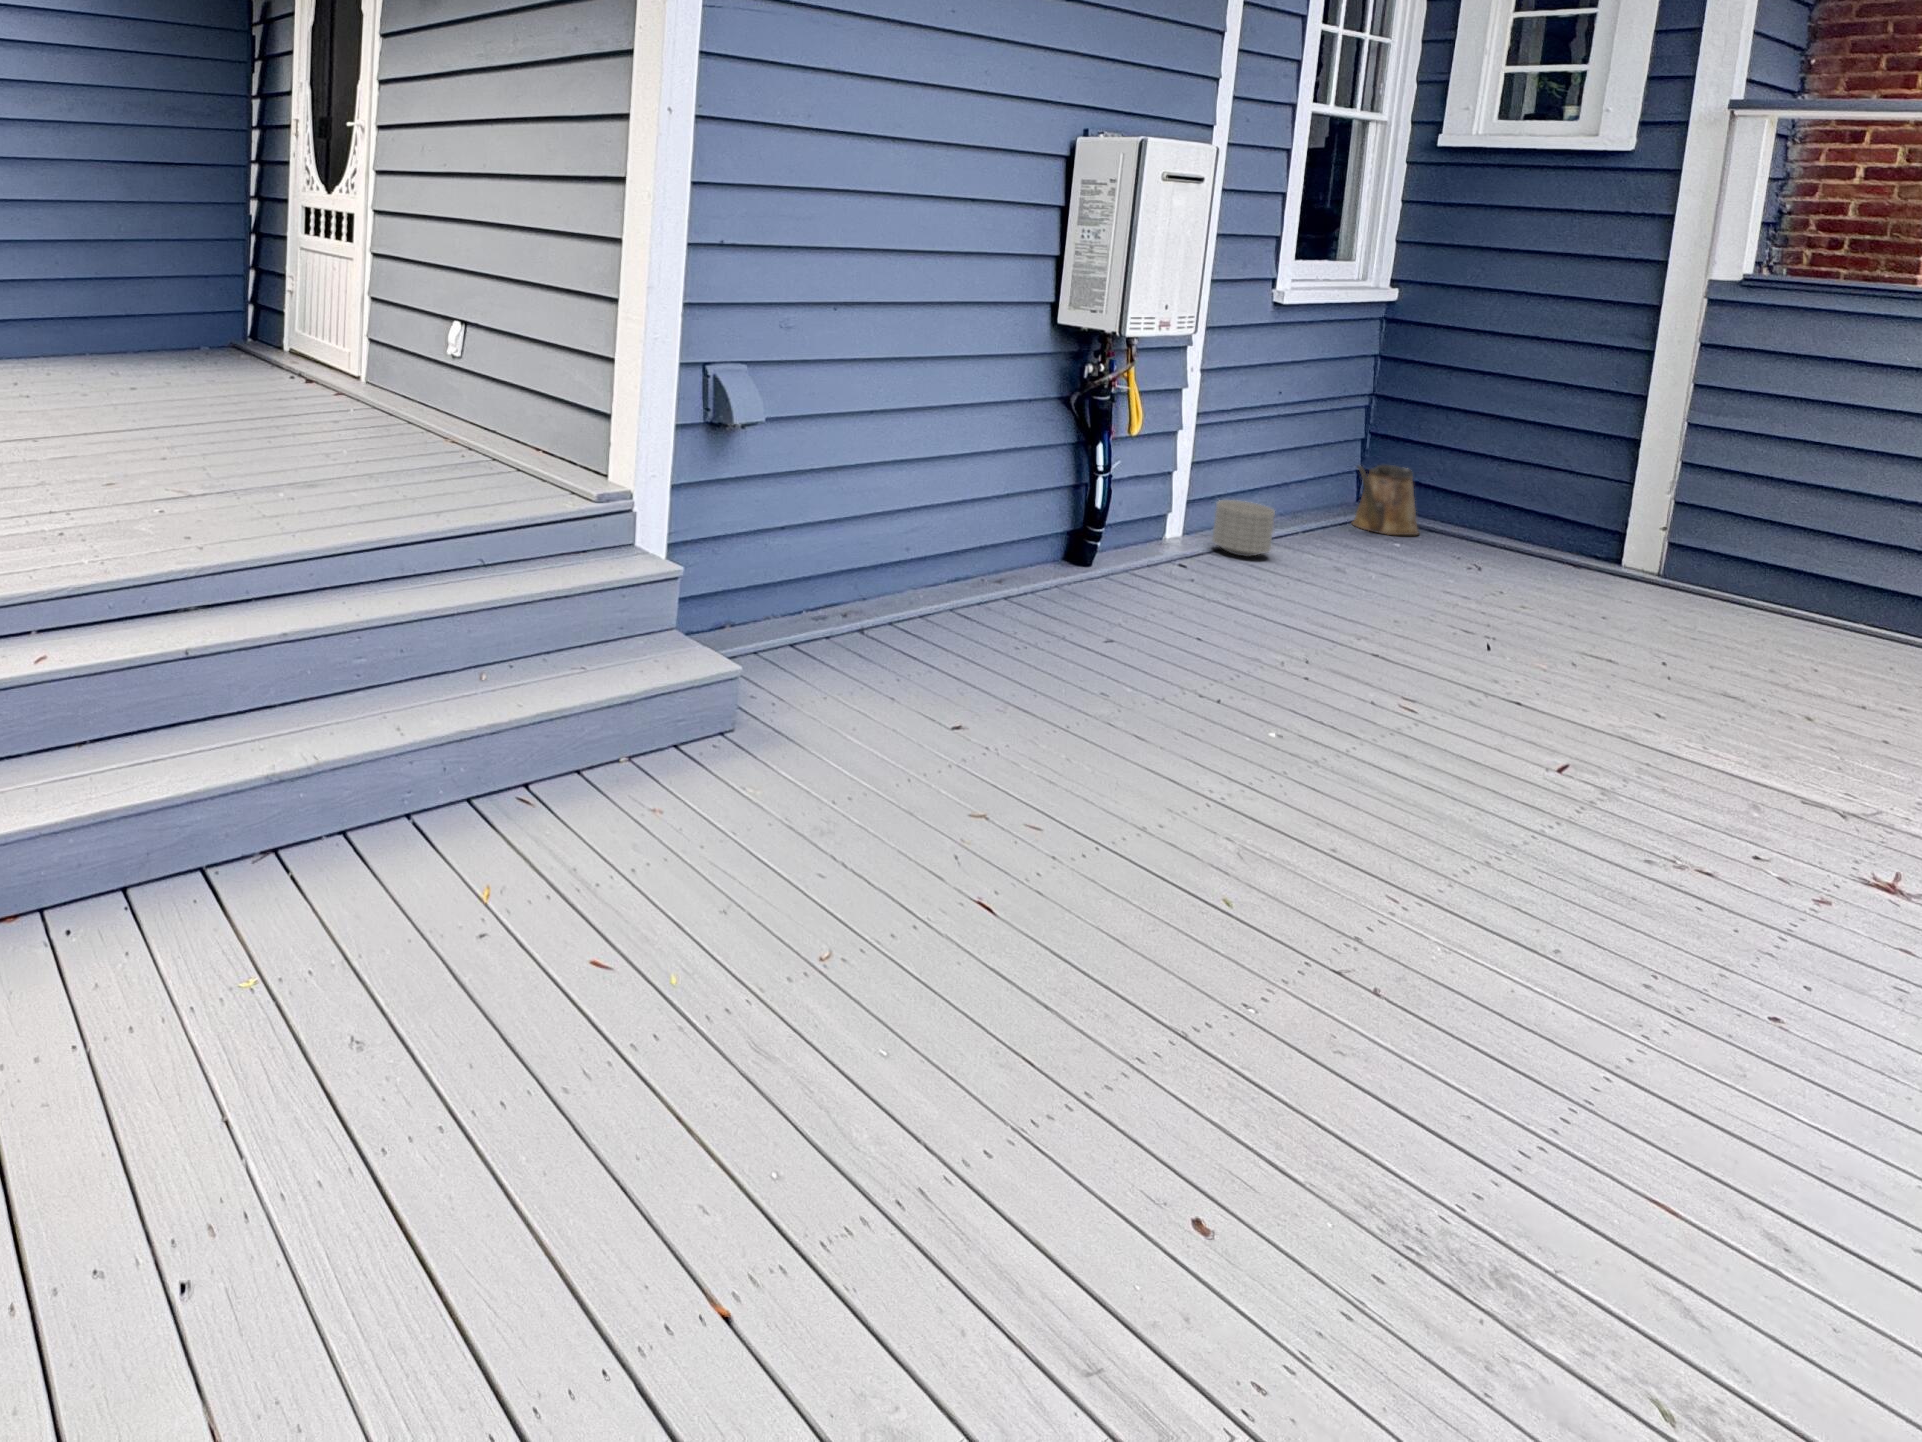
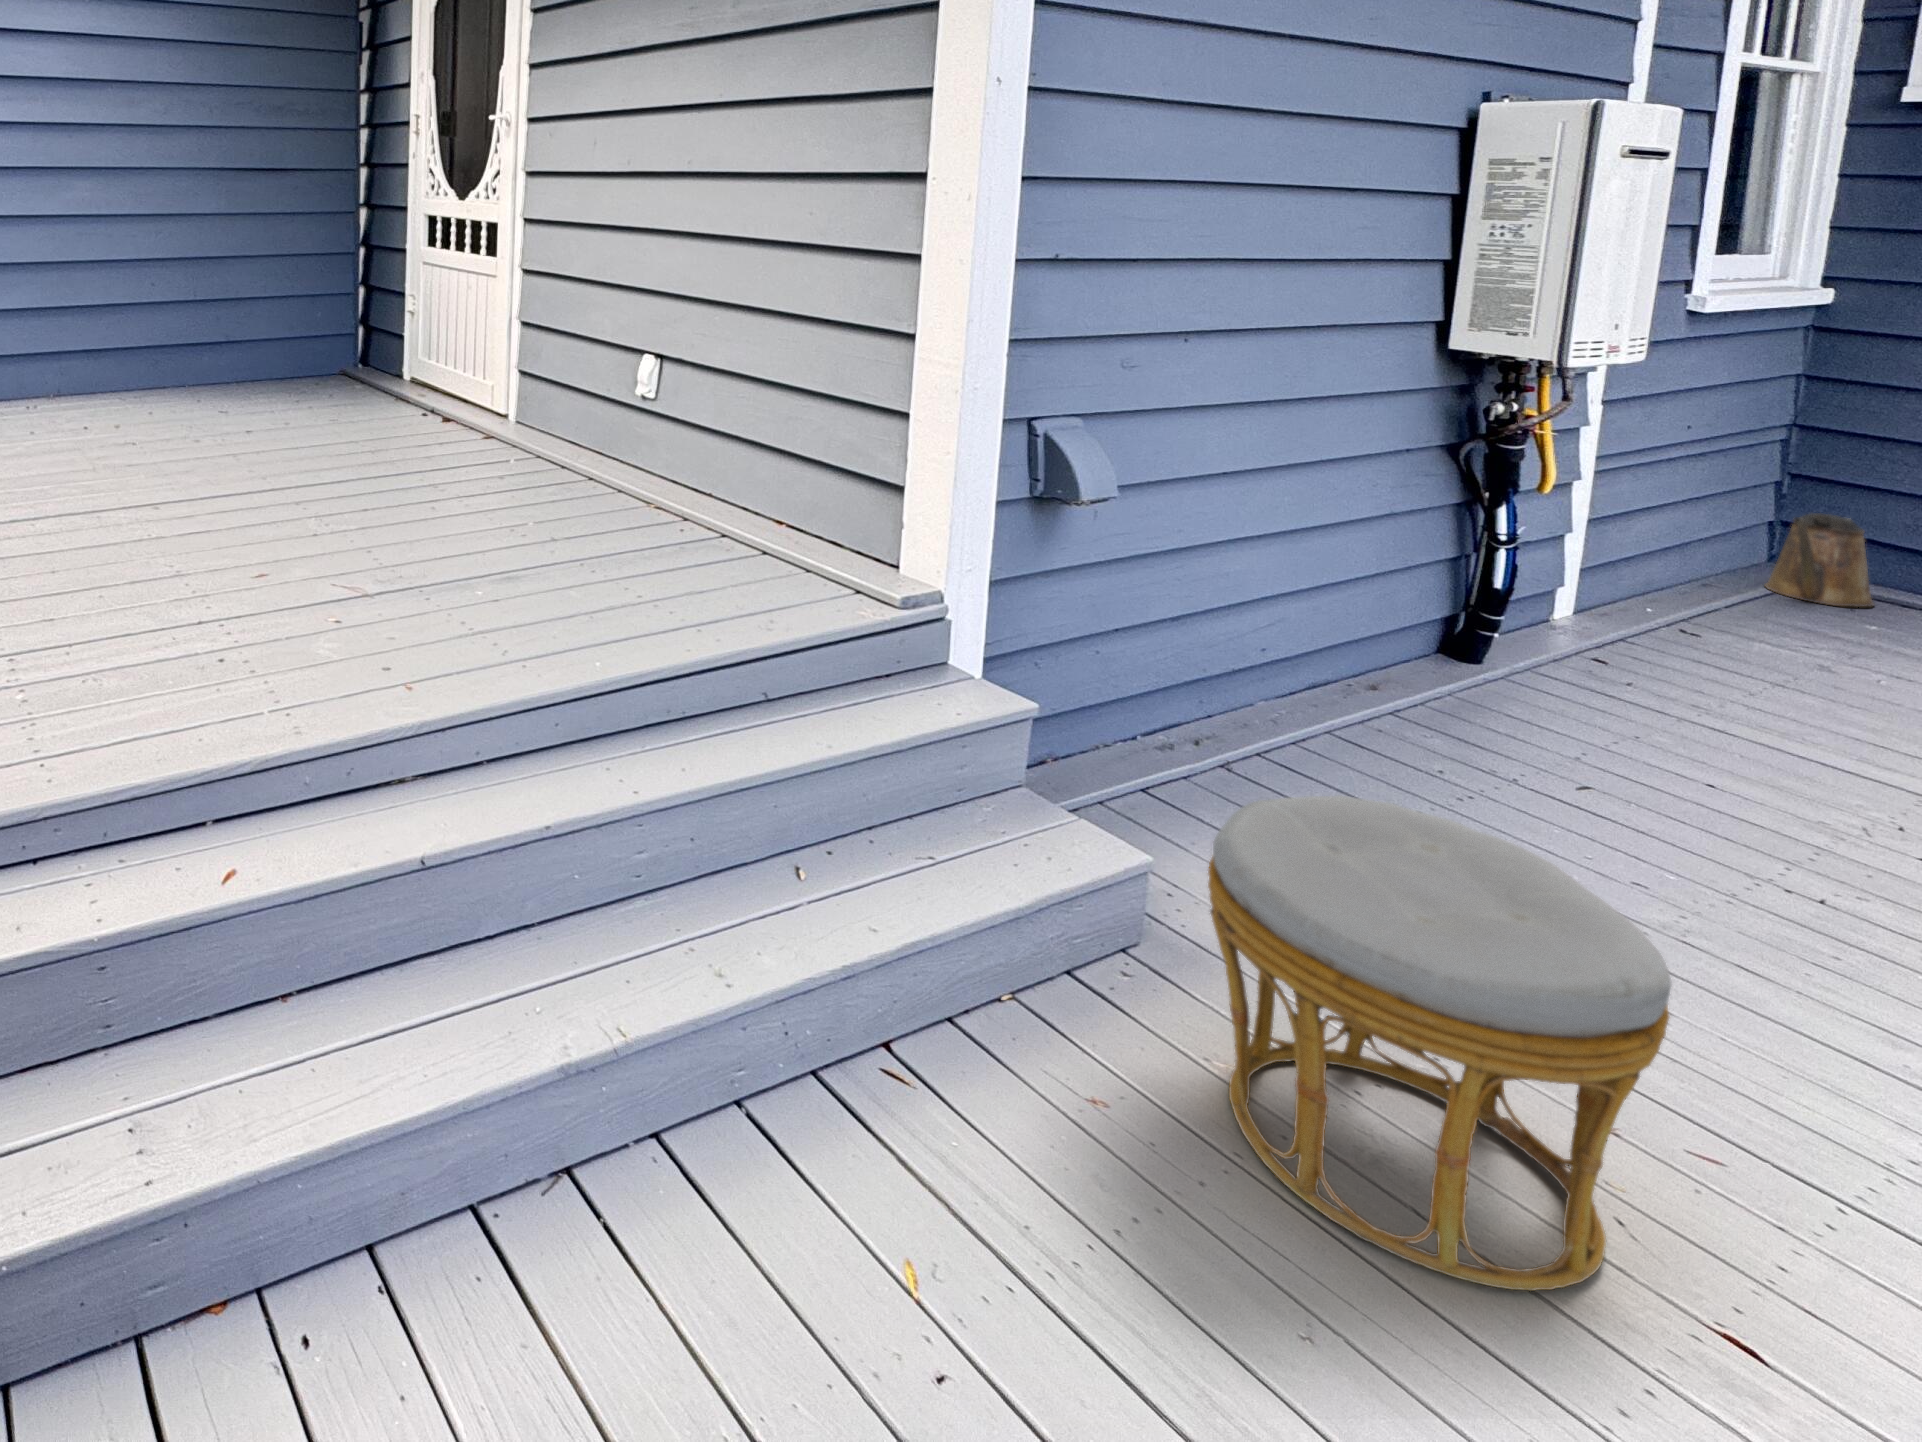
planter: present [1212,500,1275,556] -> none [1608,565,1710,641]
ottoman: none [723,599,954,876] -> present [1208,796,1671,1291]

